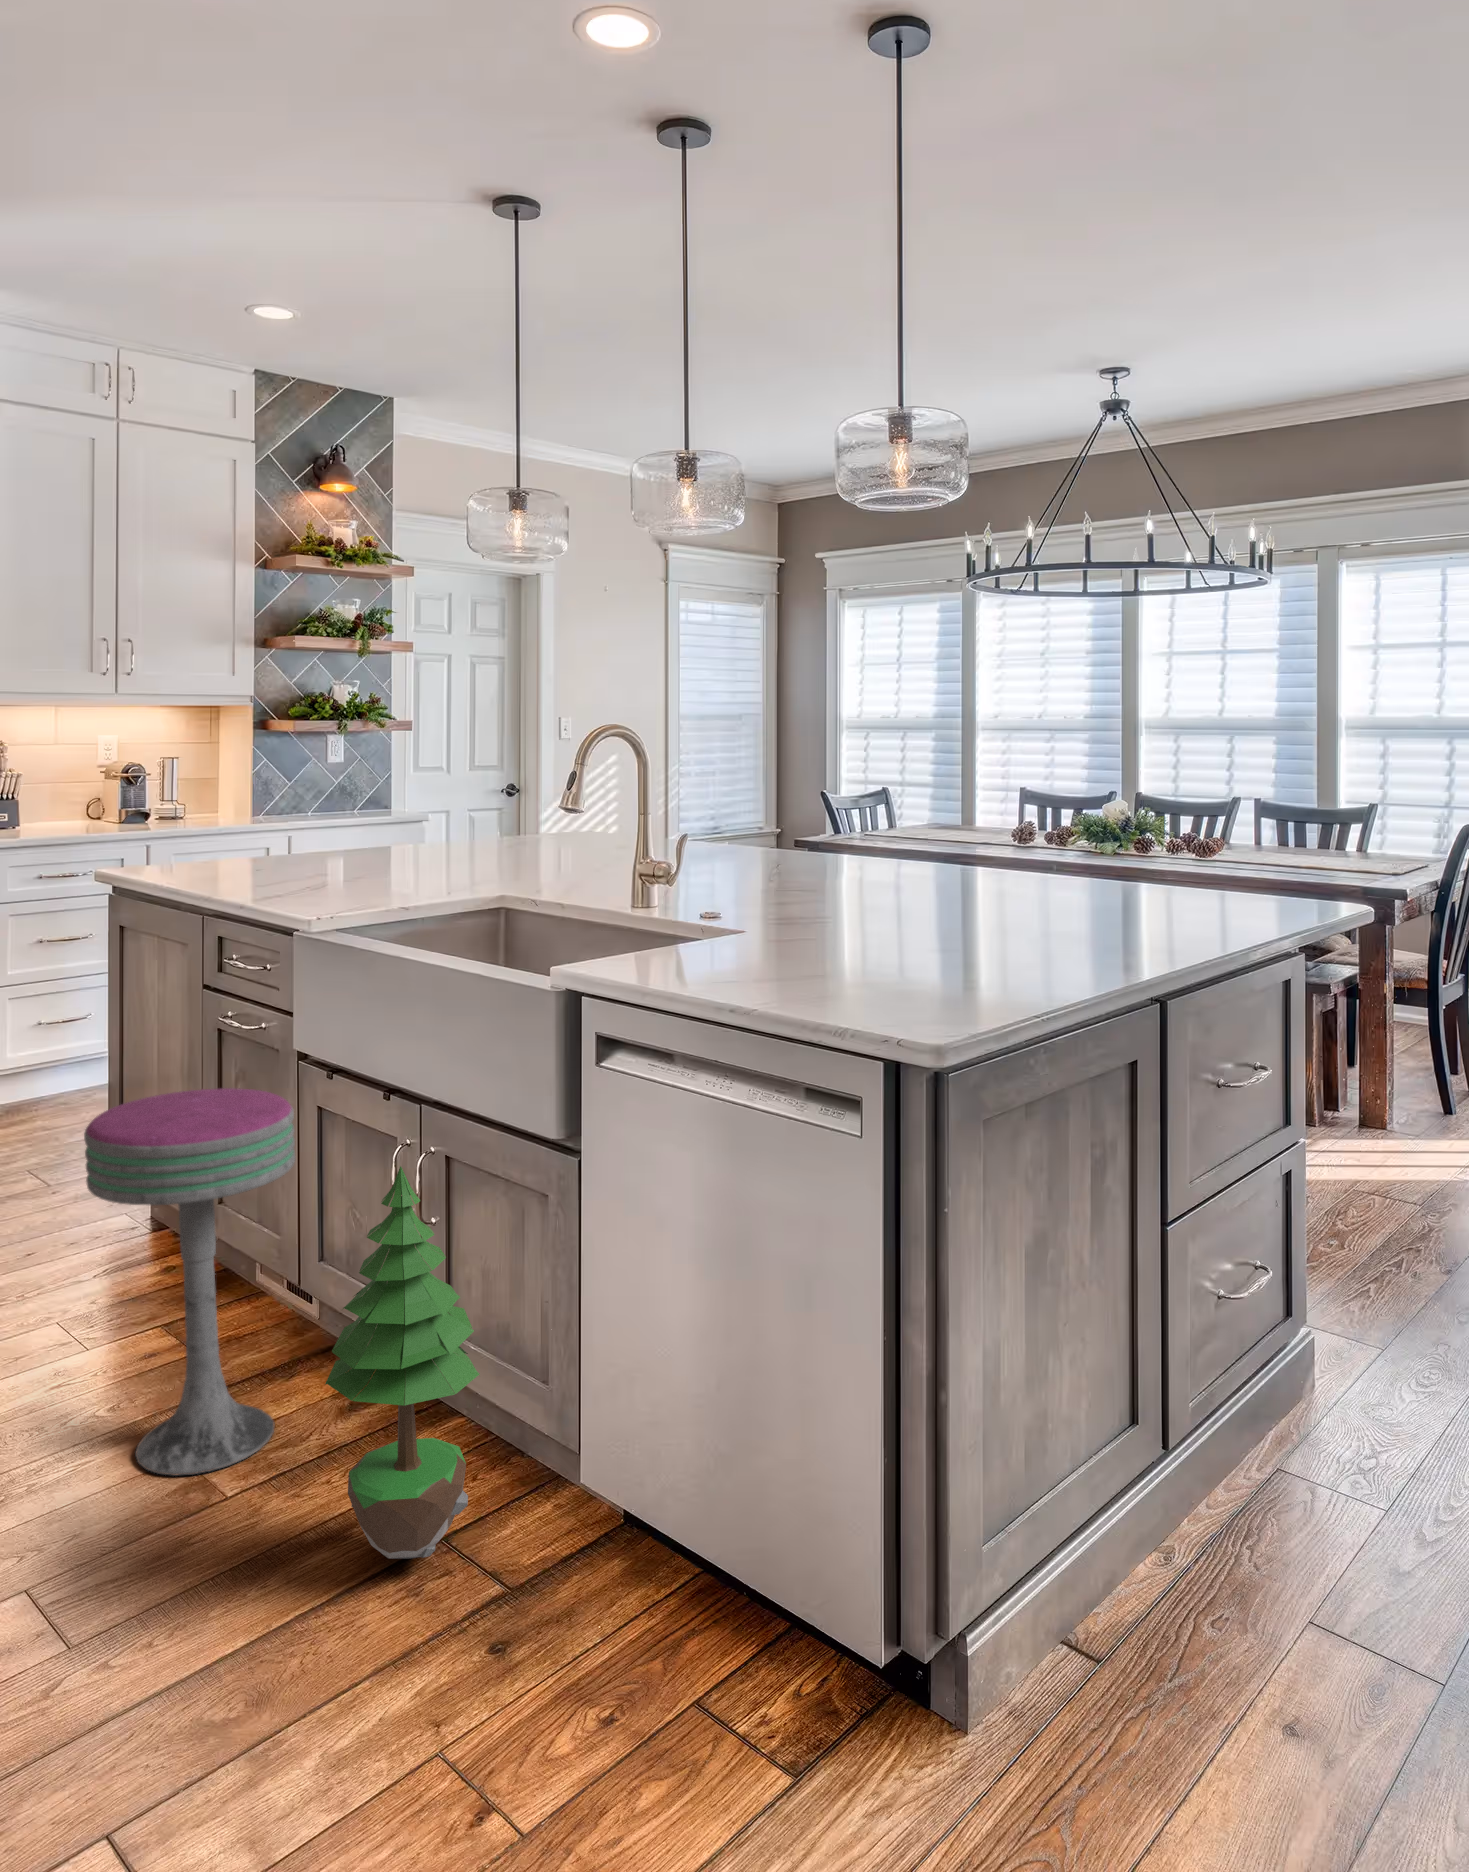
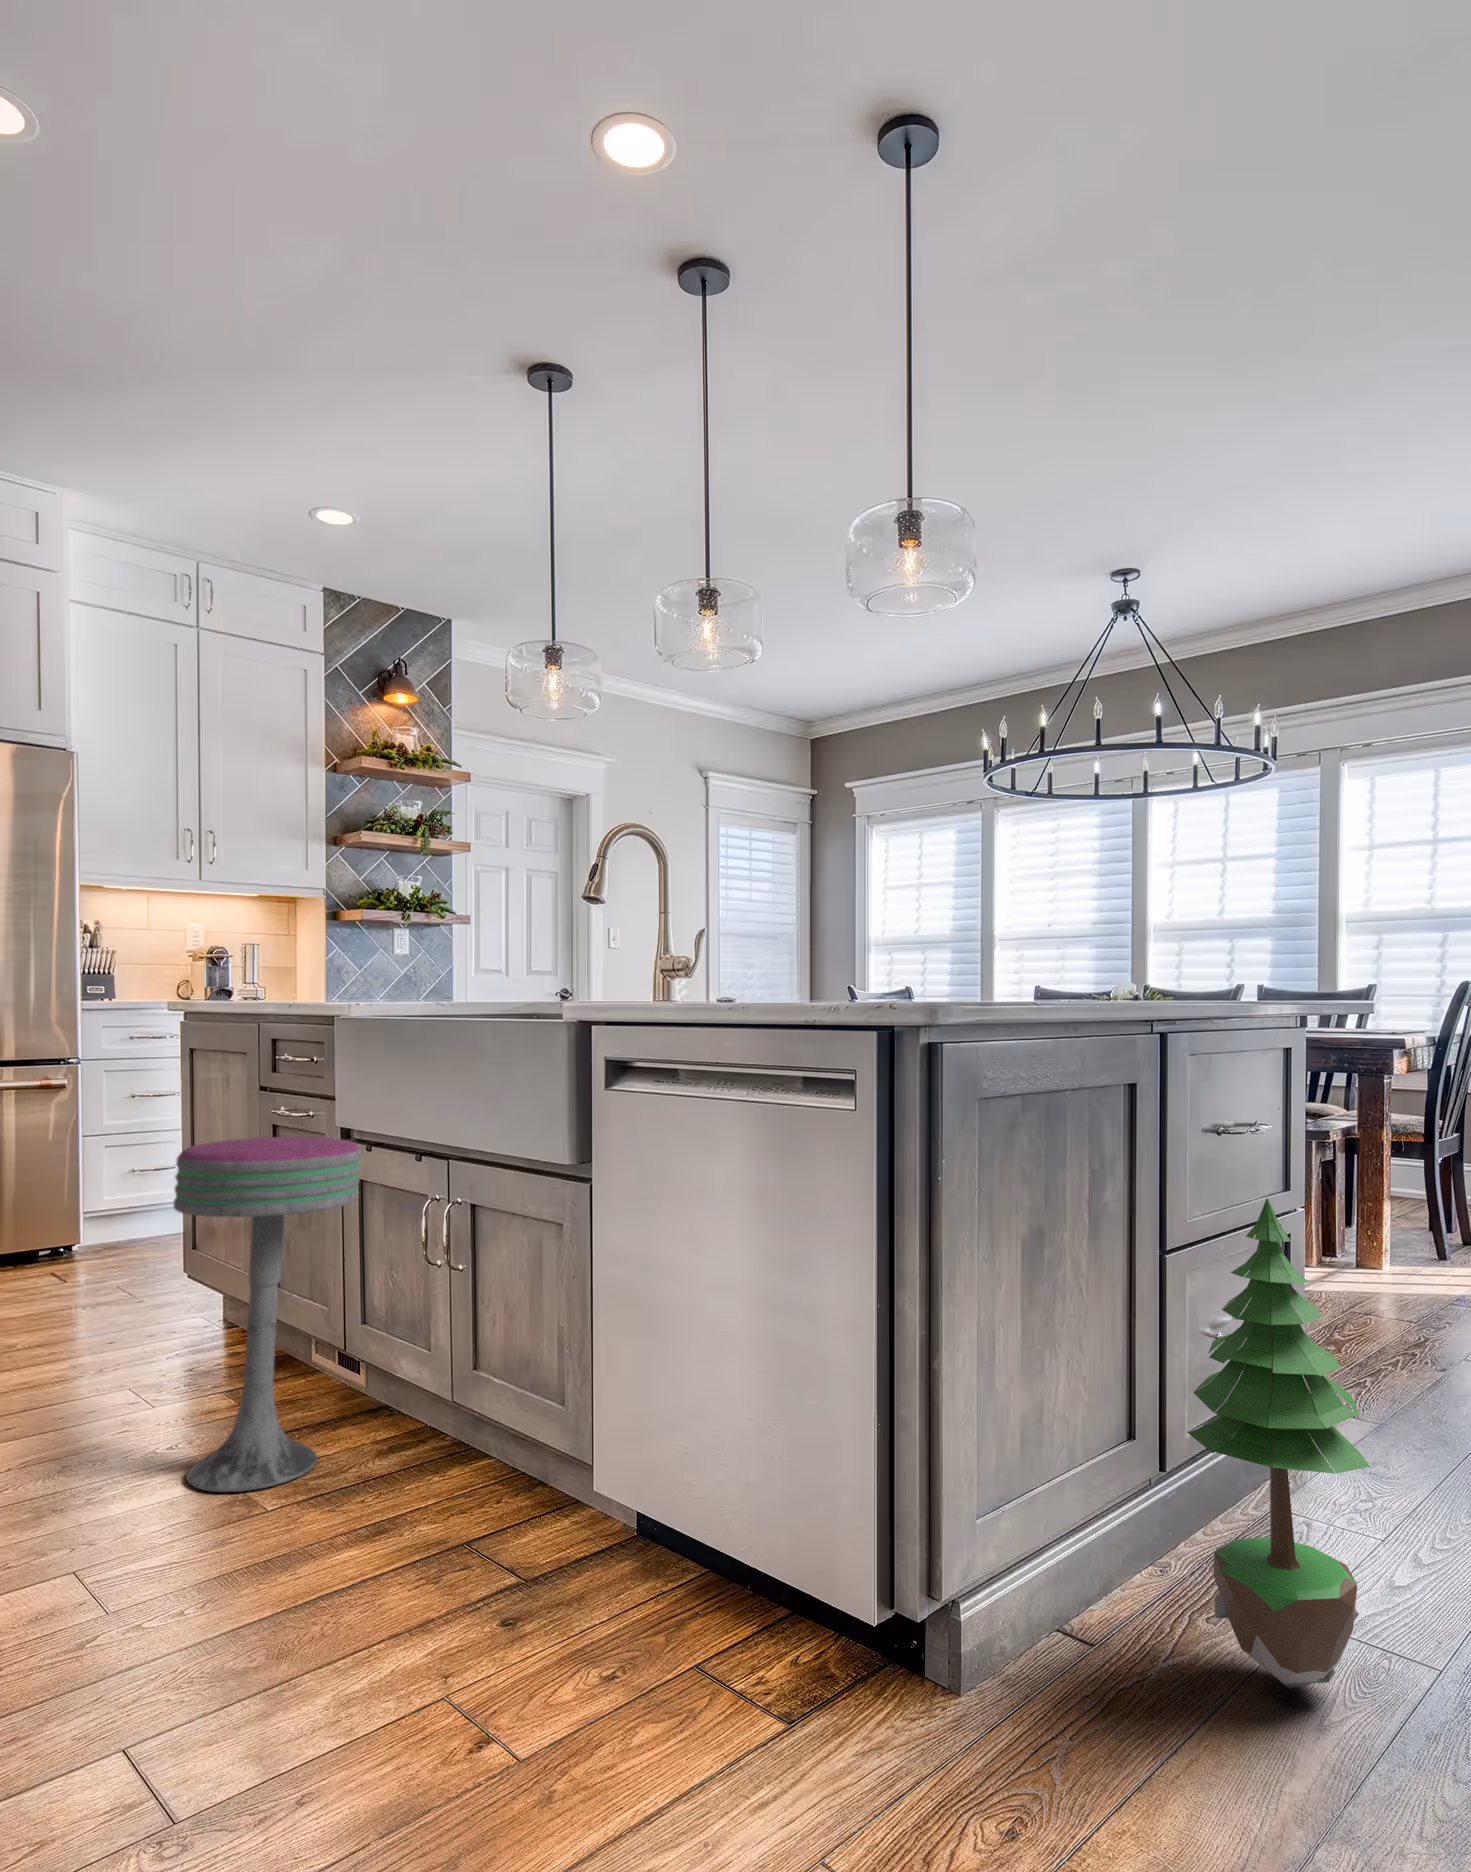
potted tree: present [325,1166,479,1559] -> present [1188,1198,1369,1688]

